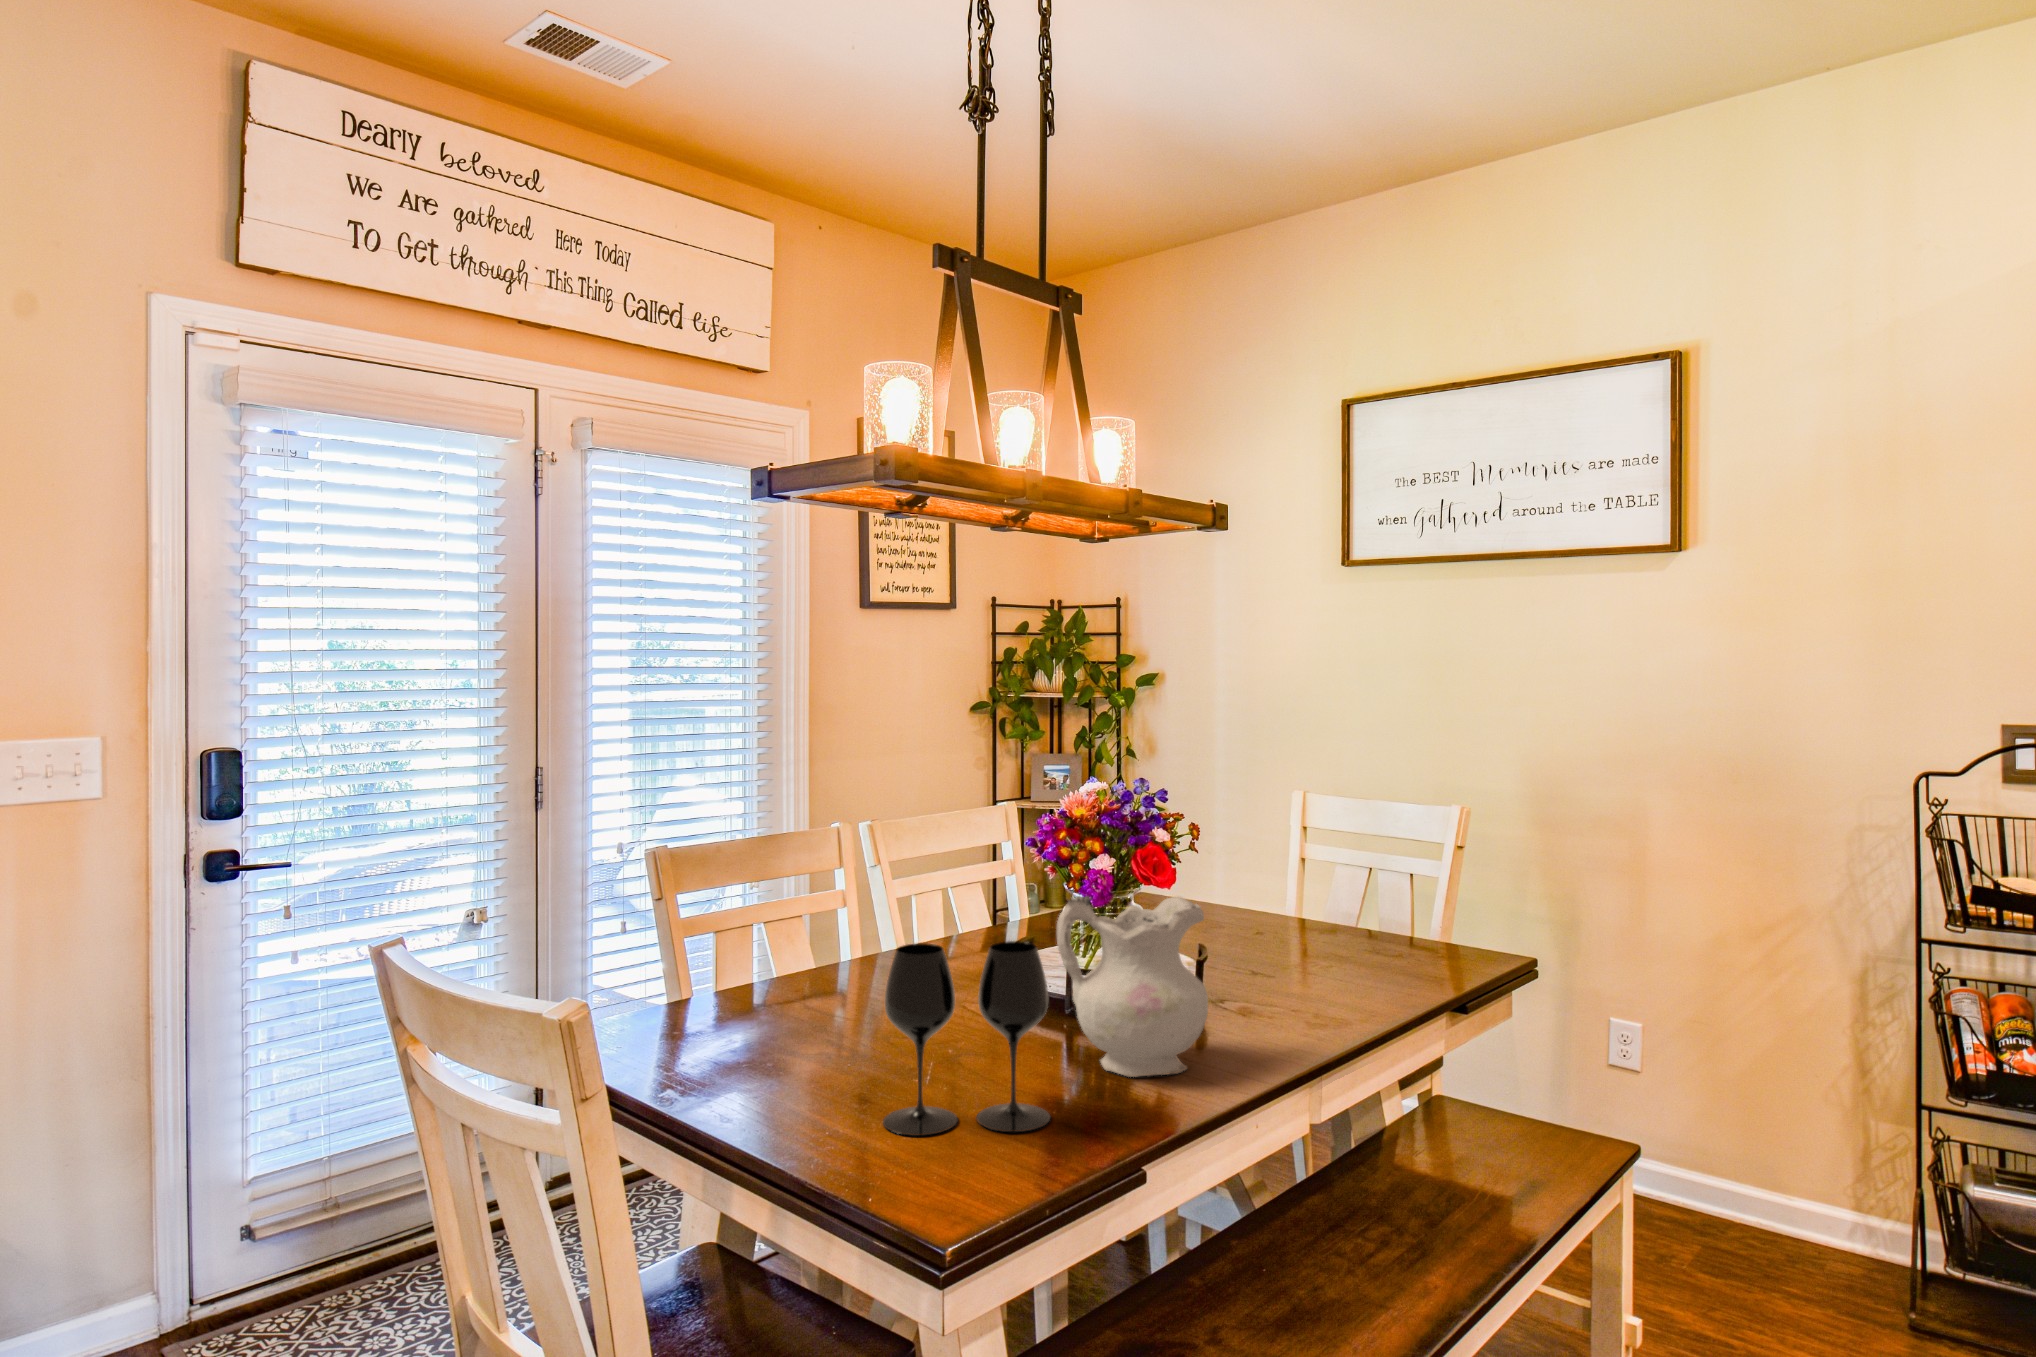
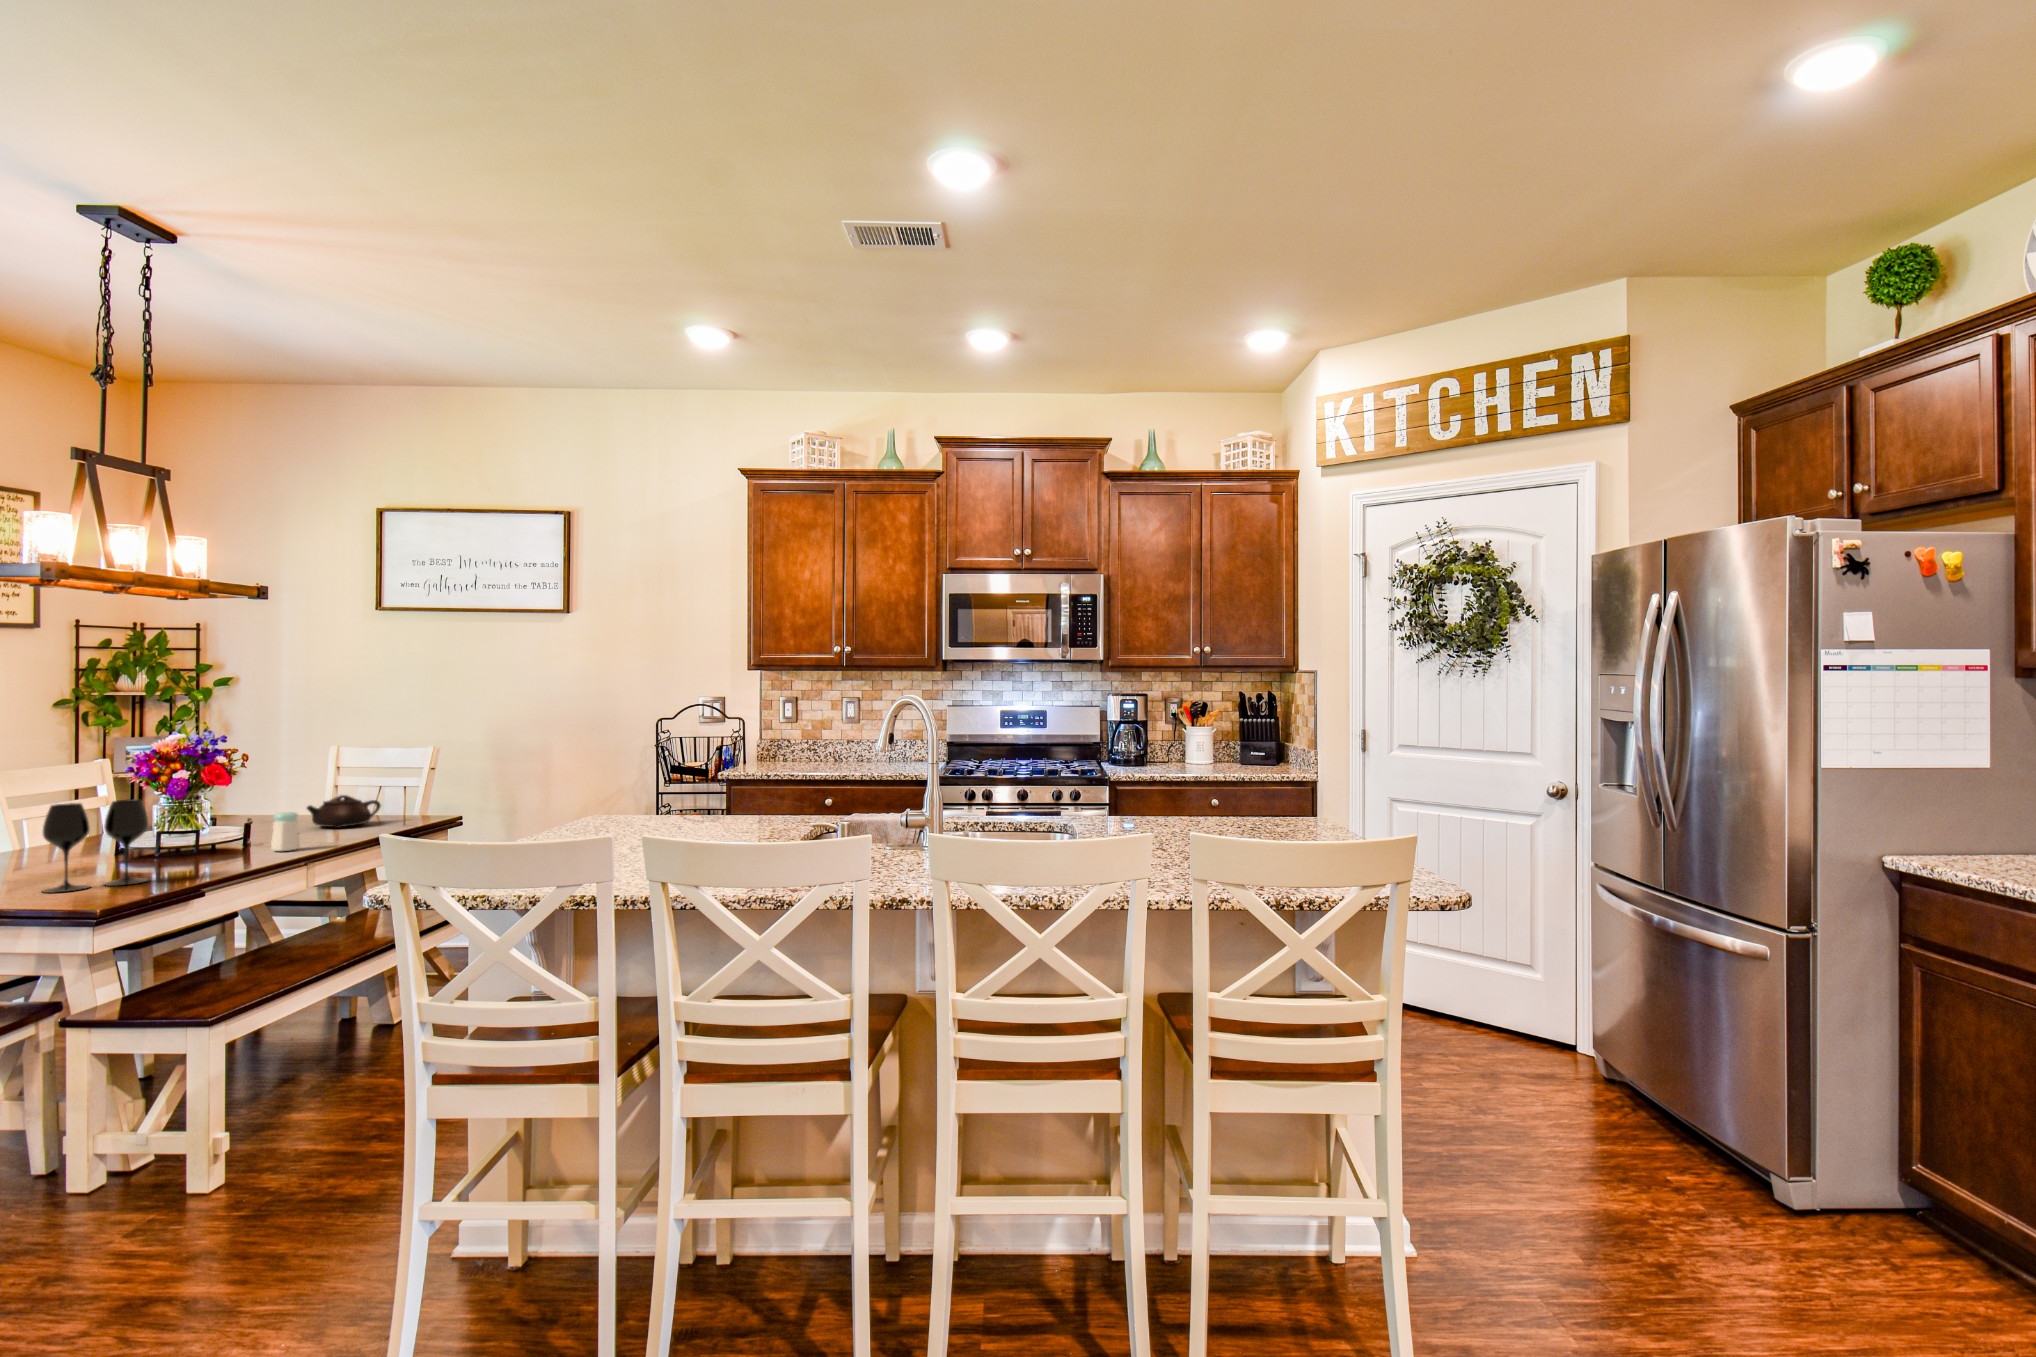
ceramic pitcher: present [1057,896,1208,1077] -> none [152,781,247,867]
teapot: none [1279,899,1395,964] -> present [307,795,381,828]
salt shaker: none [1243,957,1291,1041] -> present [271,812,300,851]

